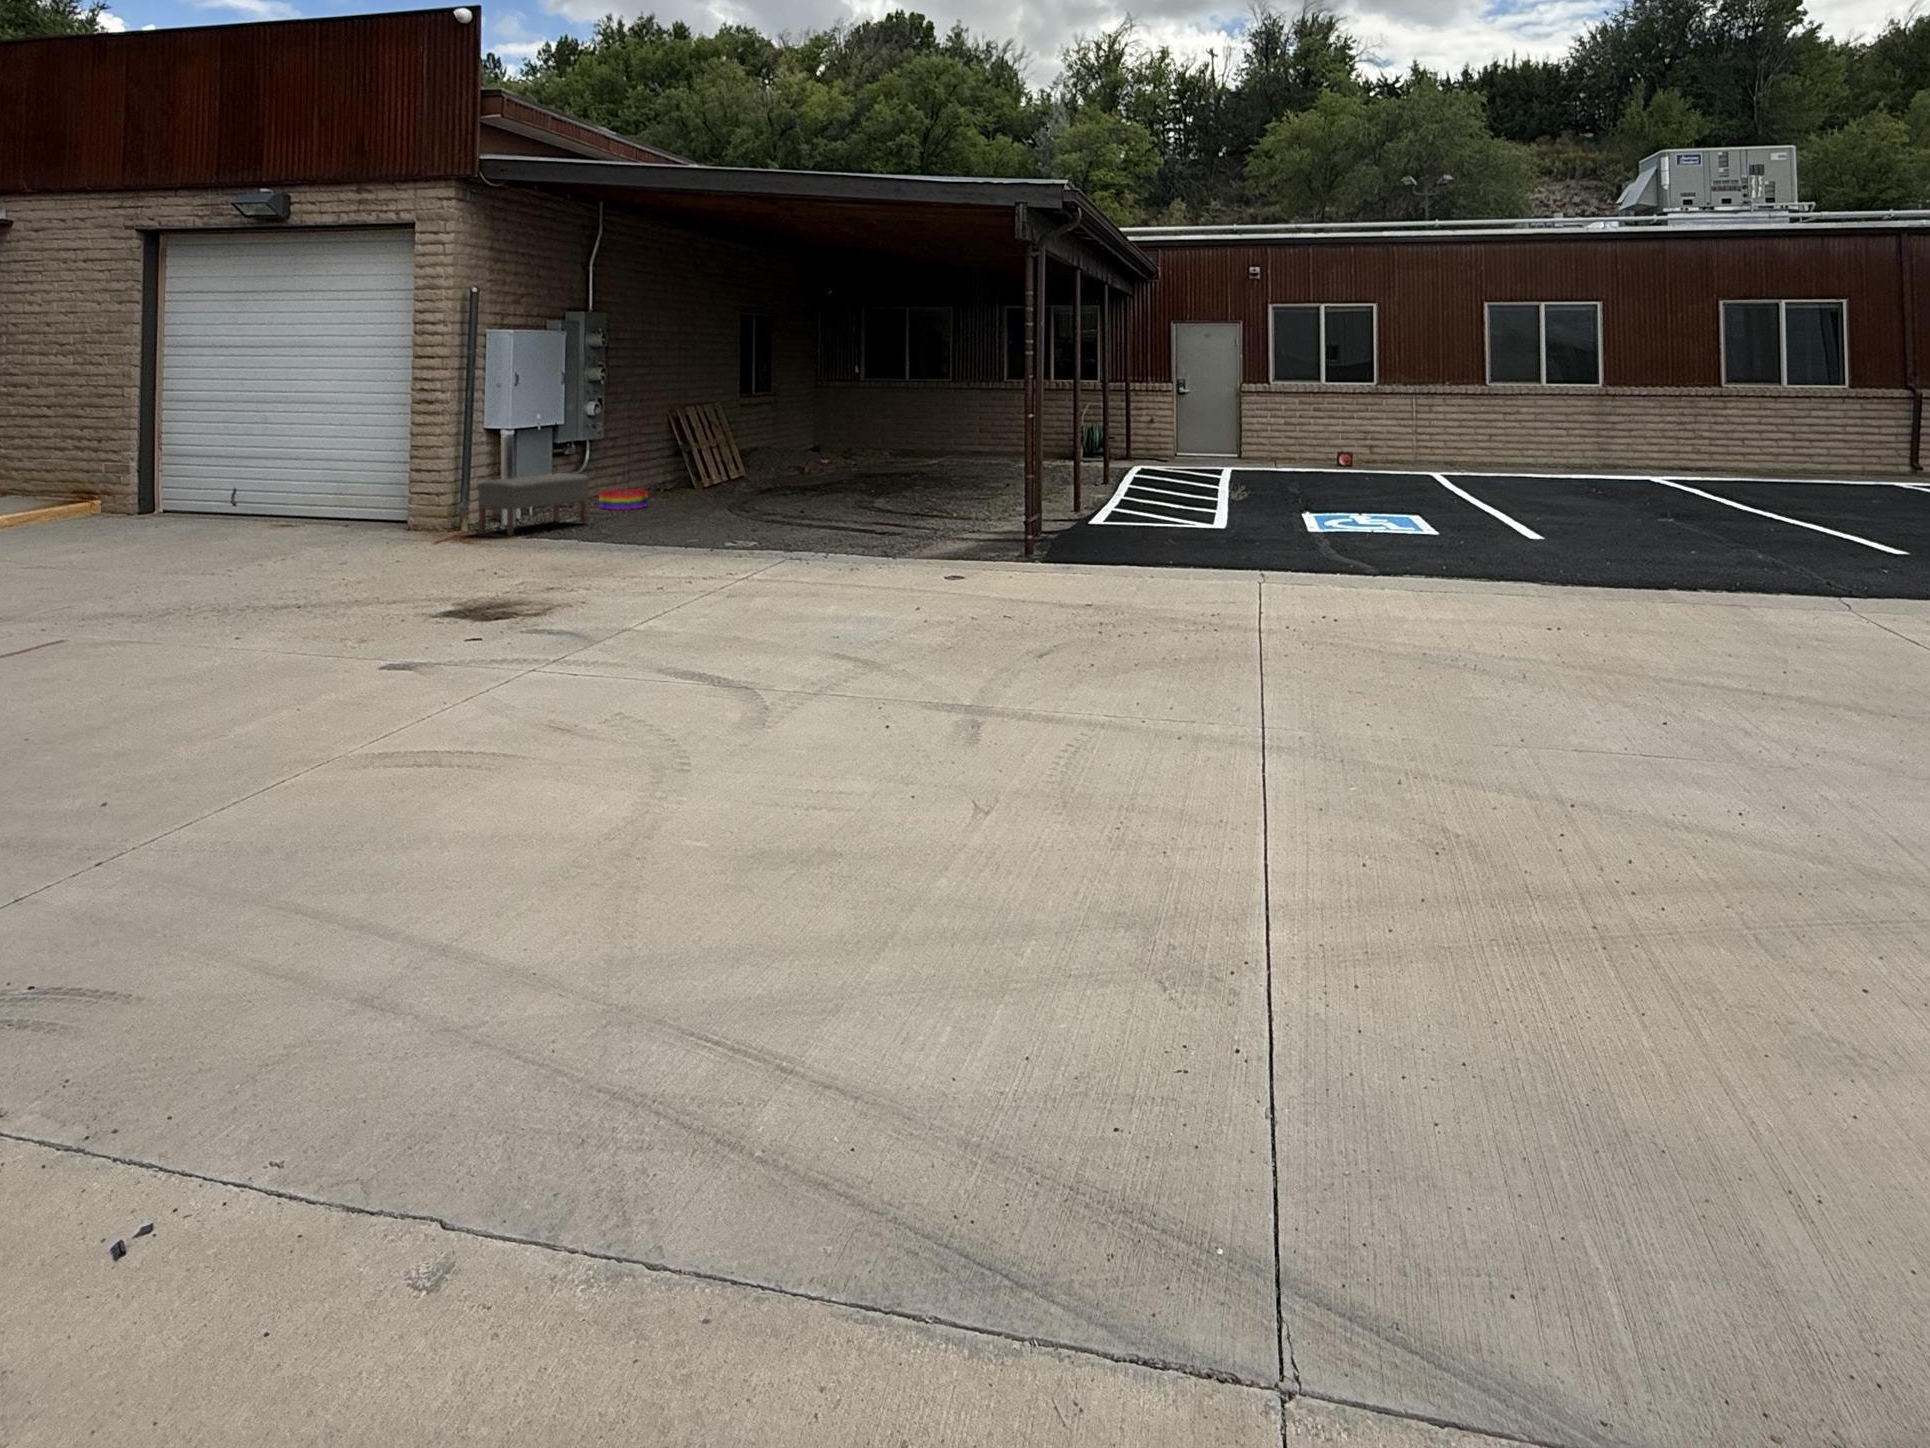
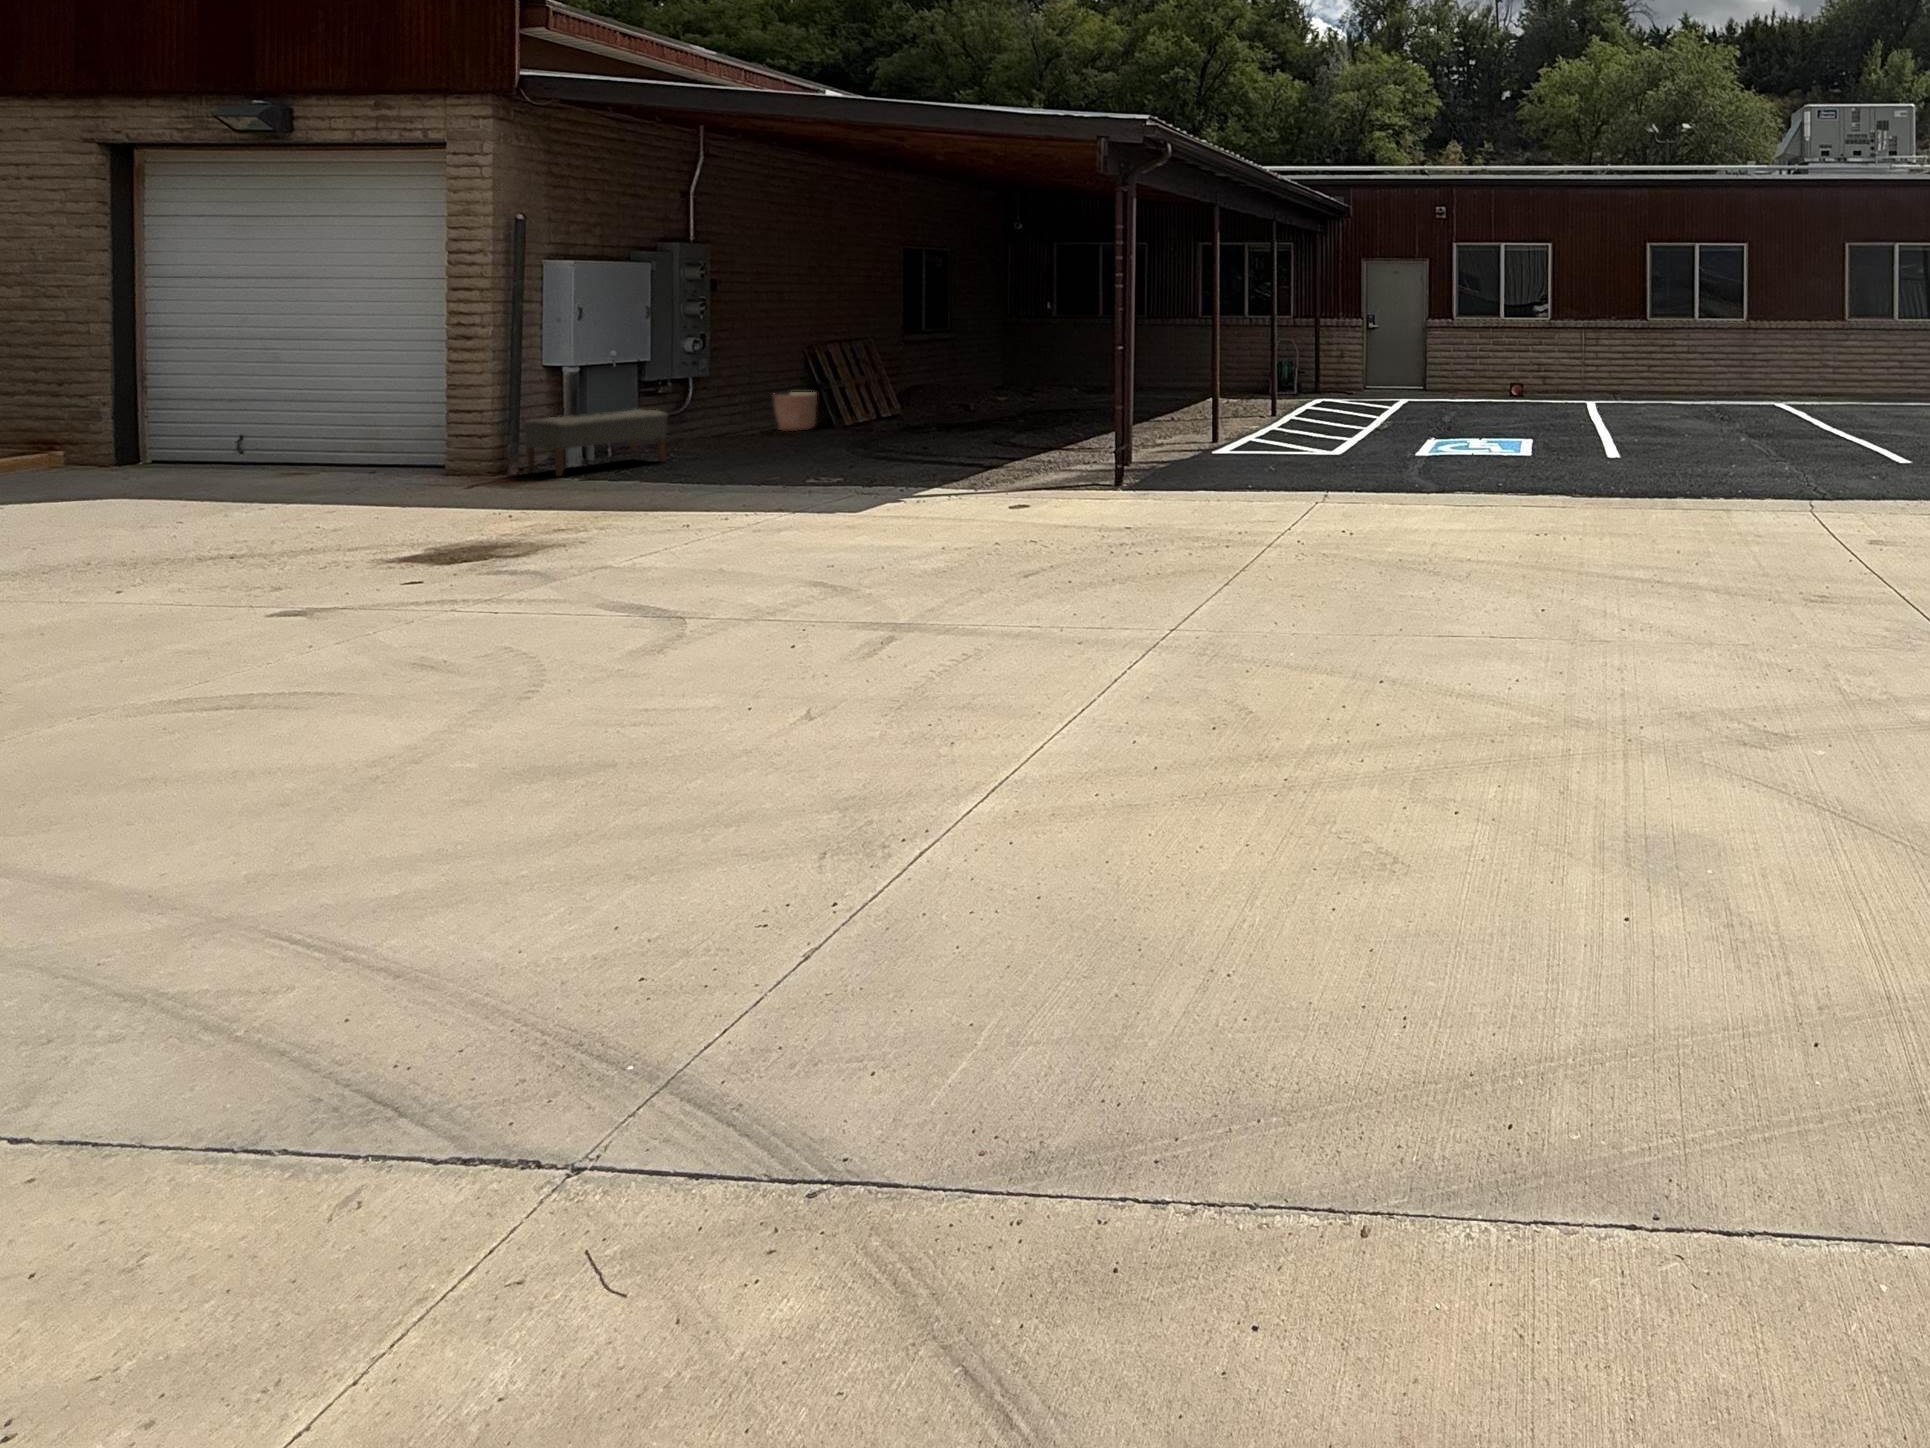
planter: none [648,459,687,496] -> present [772,392,817,431]
storage bin: present [599,489,648,510] -> none [701,424,758,446]

